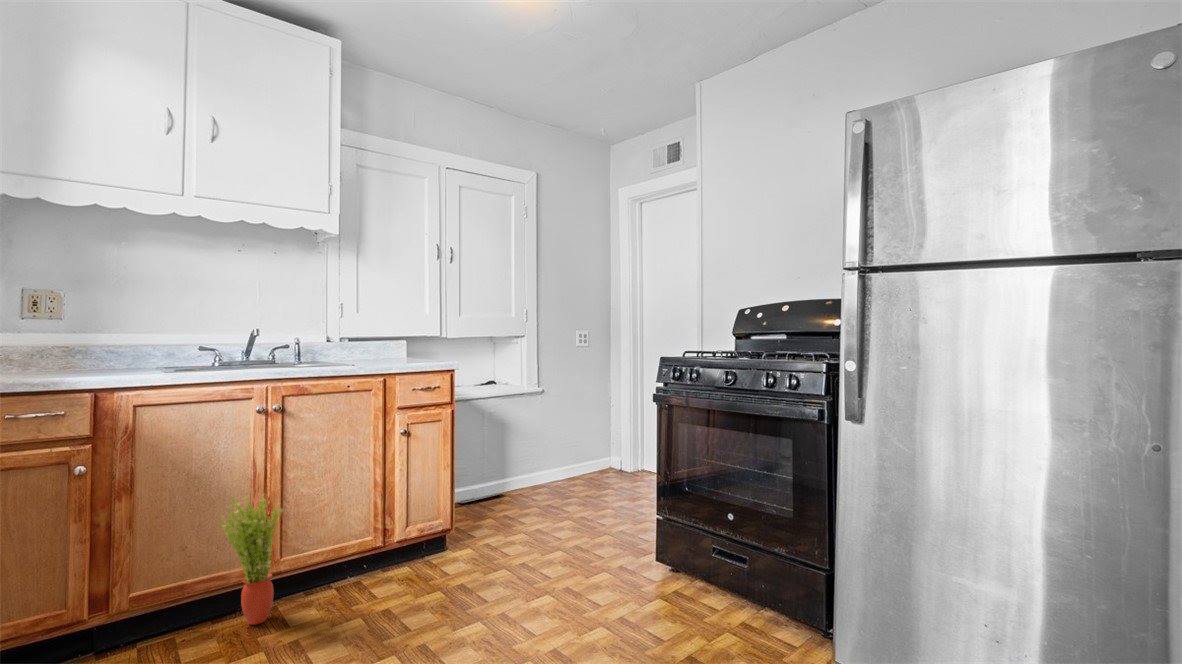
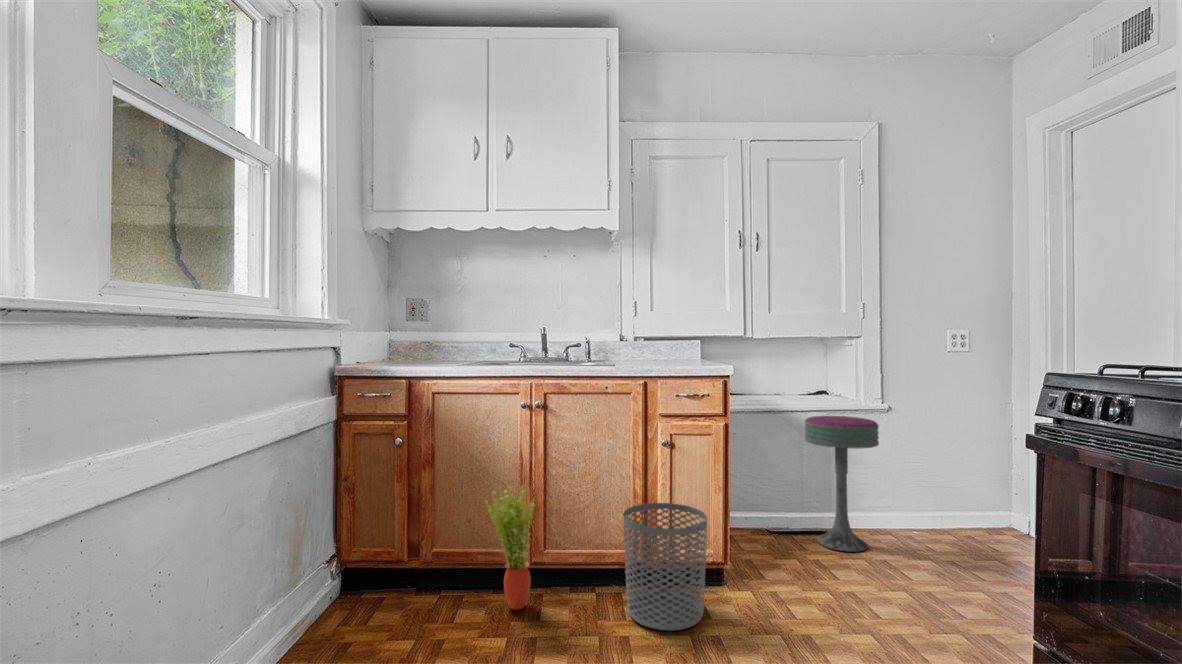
bar stool: none [489,400,543,505] -> present [805,416,879,552]
waste bin: none [372,486,449,595] -> present [623,503,707,631]

